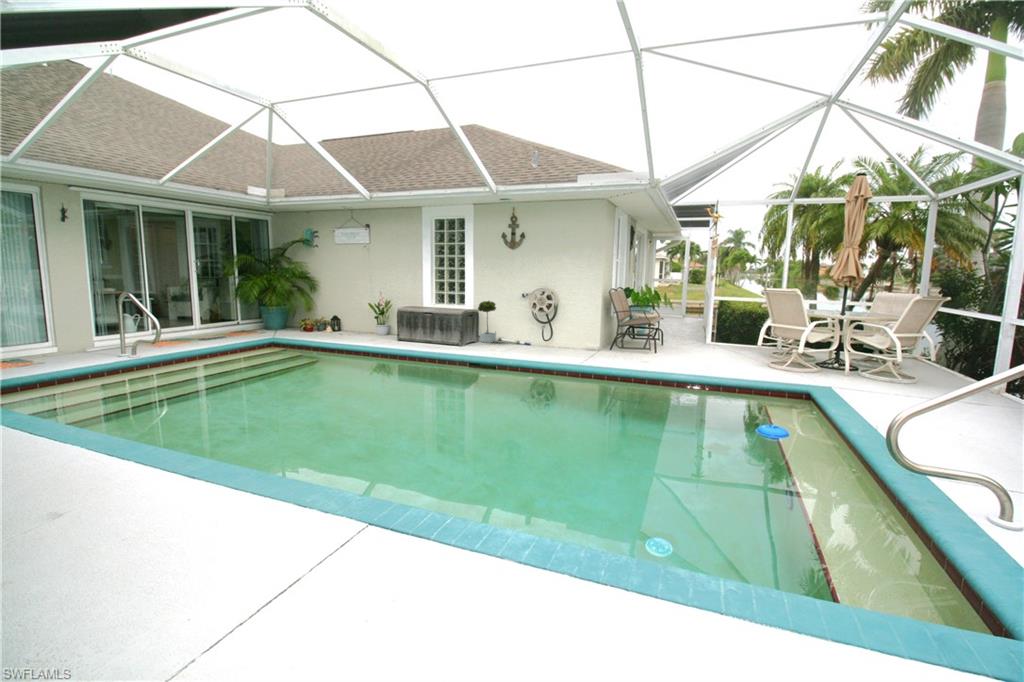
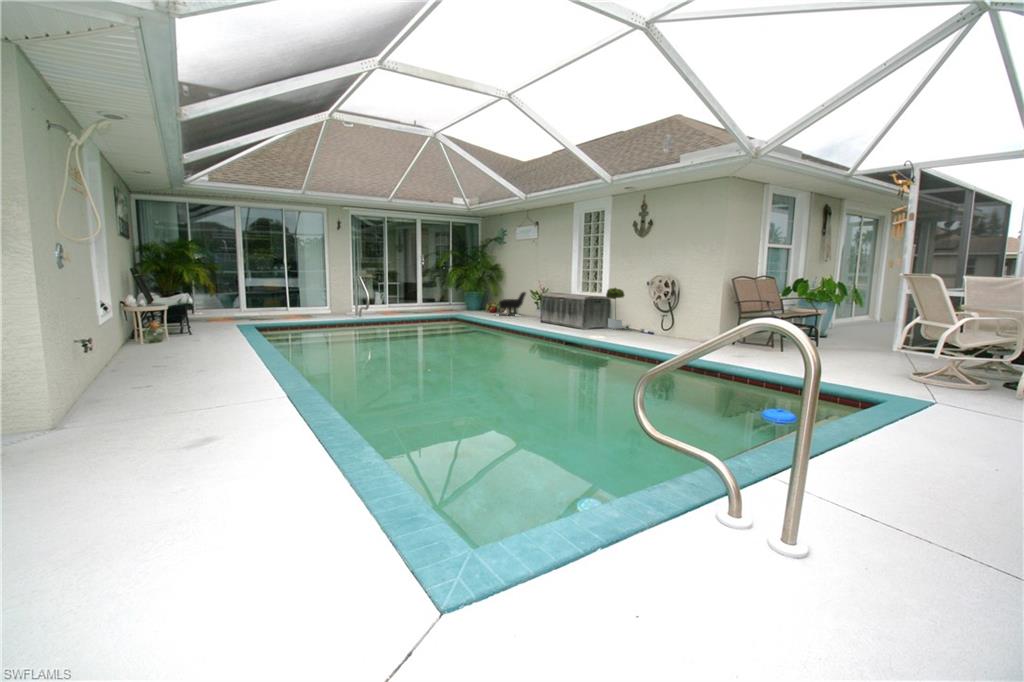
lounge chair: none [322,304,359,335] -> present [499,292,526,315]

